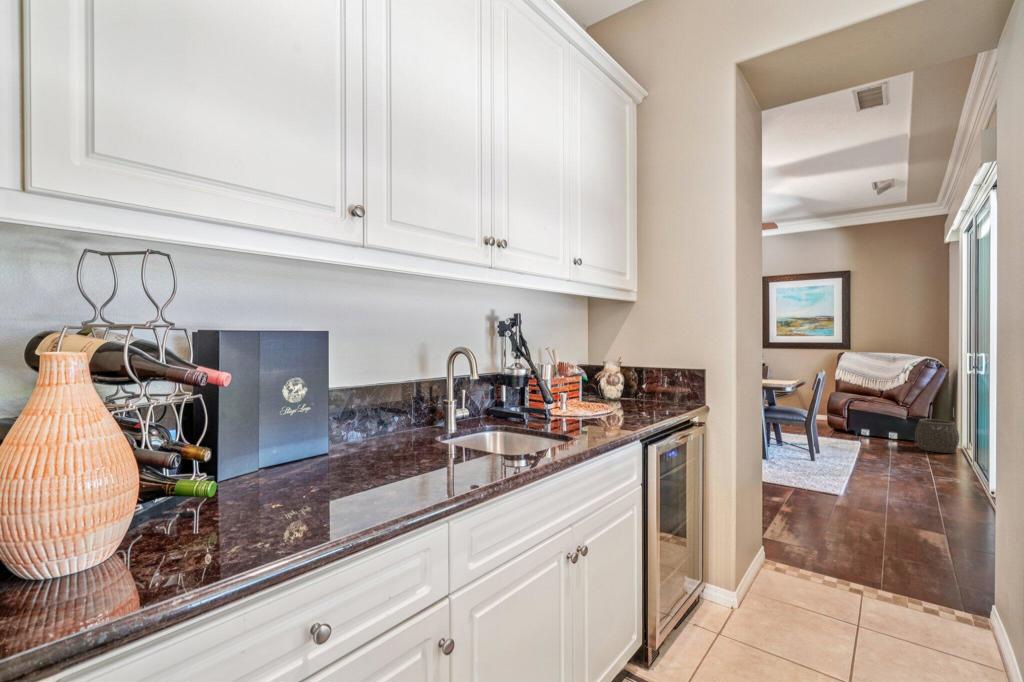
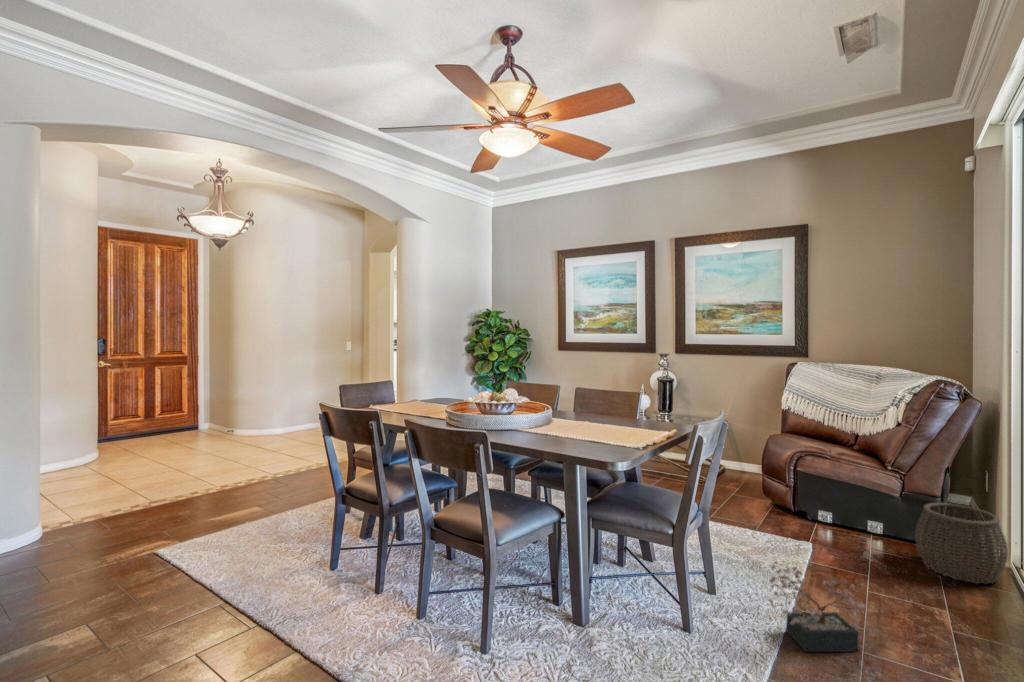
decorative plant: none [850,433,894,467] -> present [769,562,865,652]

